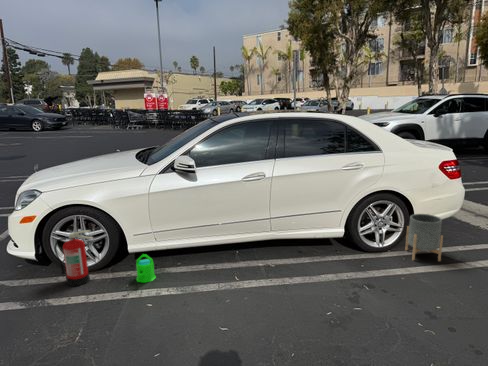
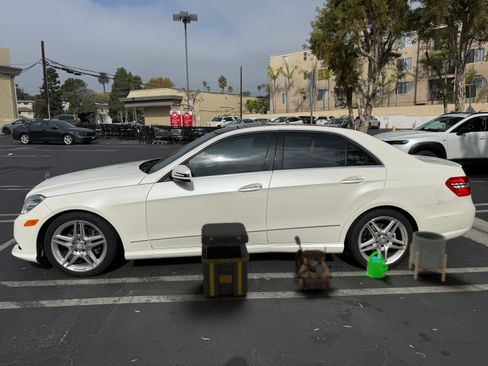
toolbox: none [206,212,257,288] -> present [201,222,249,298]
backpack: none [298,223,337,275] -> present [294,236,334,290]
fire extinguisher: present [54,230,93,286] -> none [53,235,91,290]
watering can: present [136,254,156,283] -> present [366,252,388,278]

